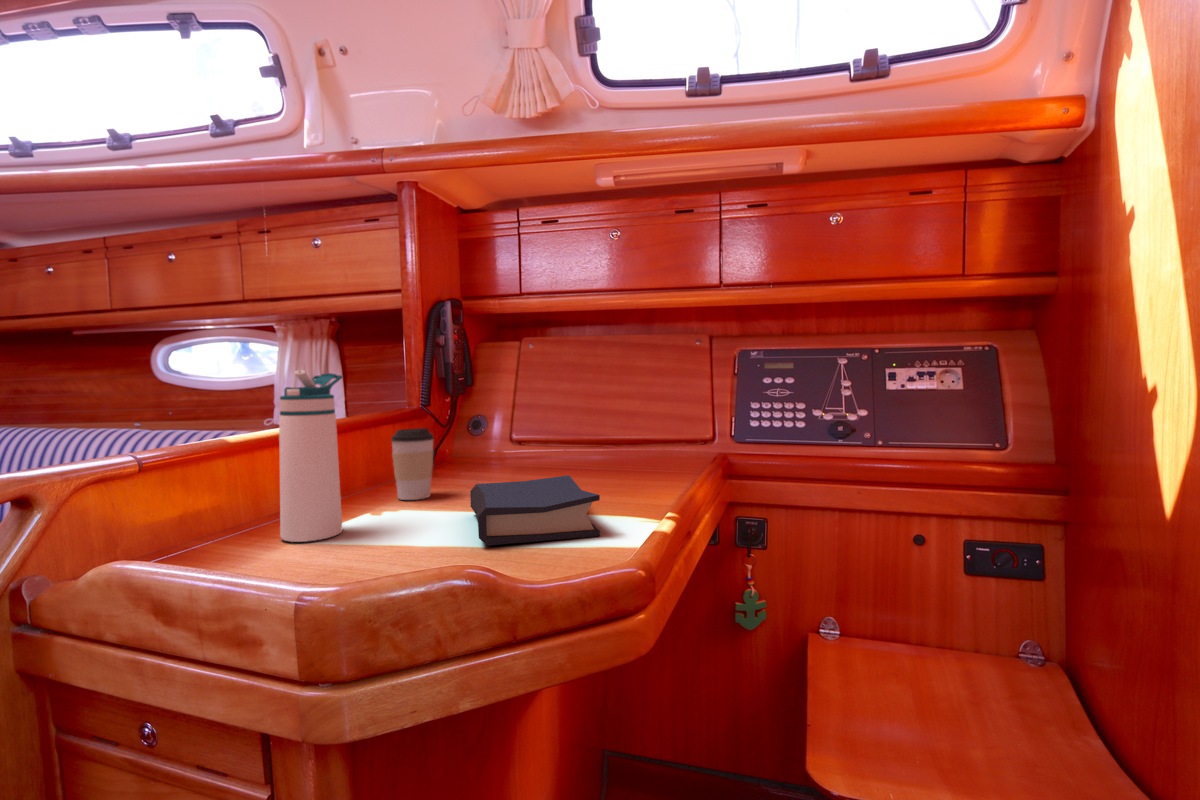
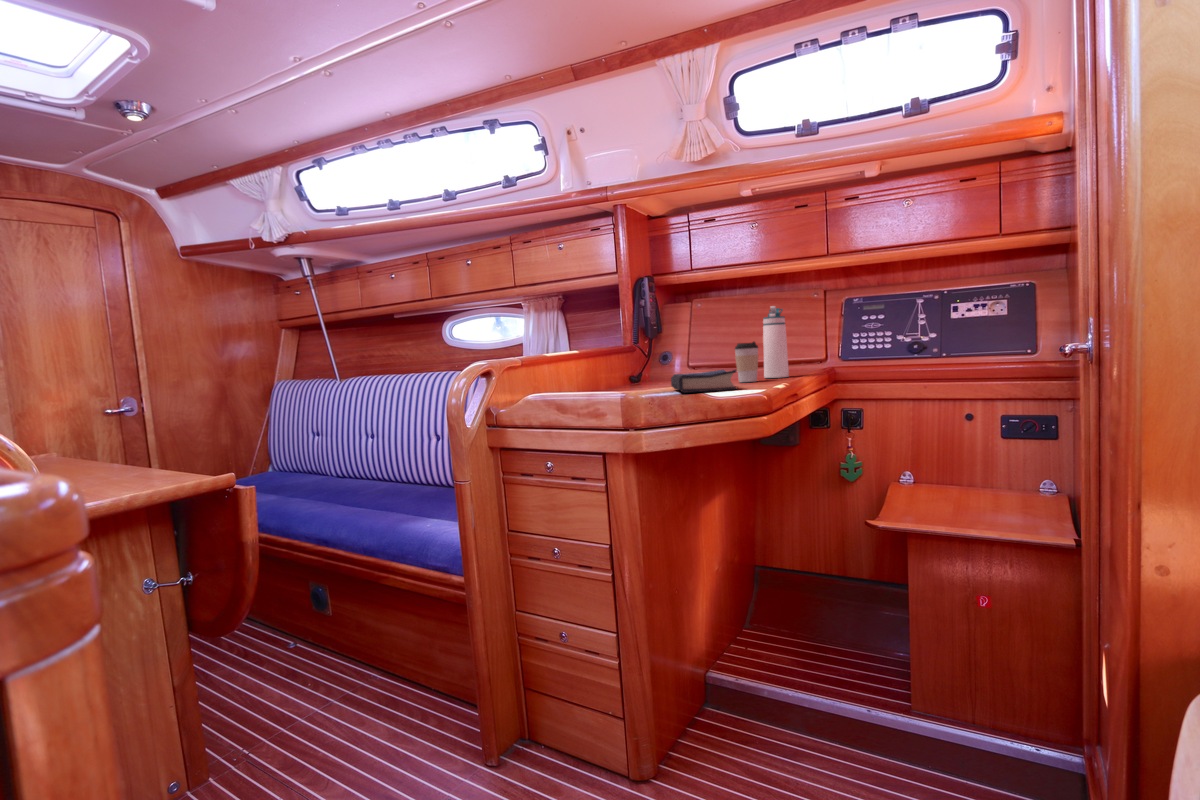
water bottle: present [279,370,342,542] -> present [763,306,789,378]
coffee cup: present [391,428,434,500] -> present [735,342,758,382]

